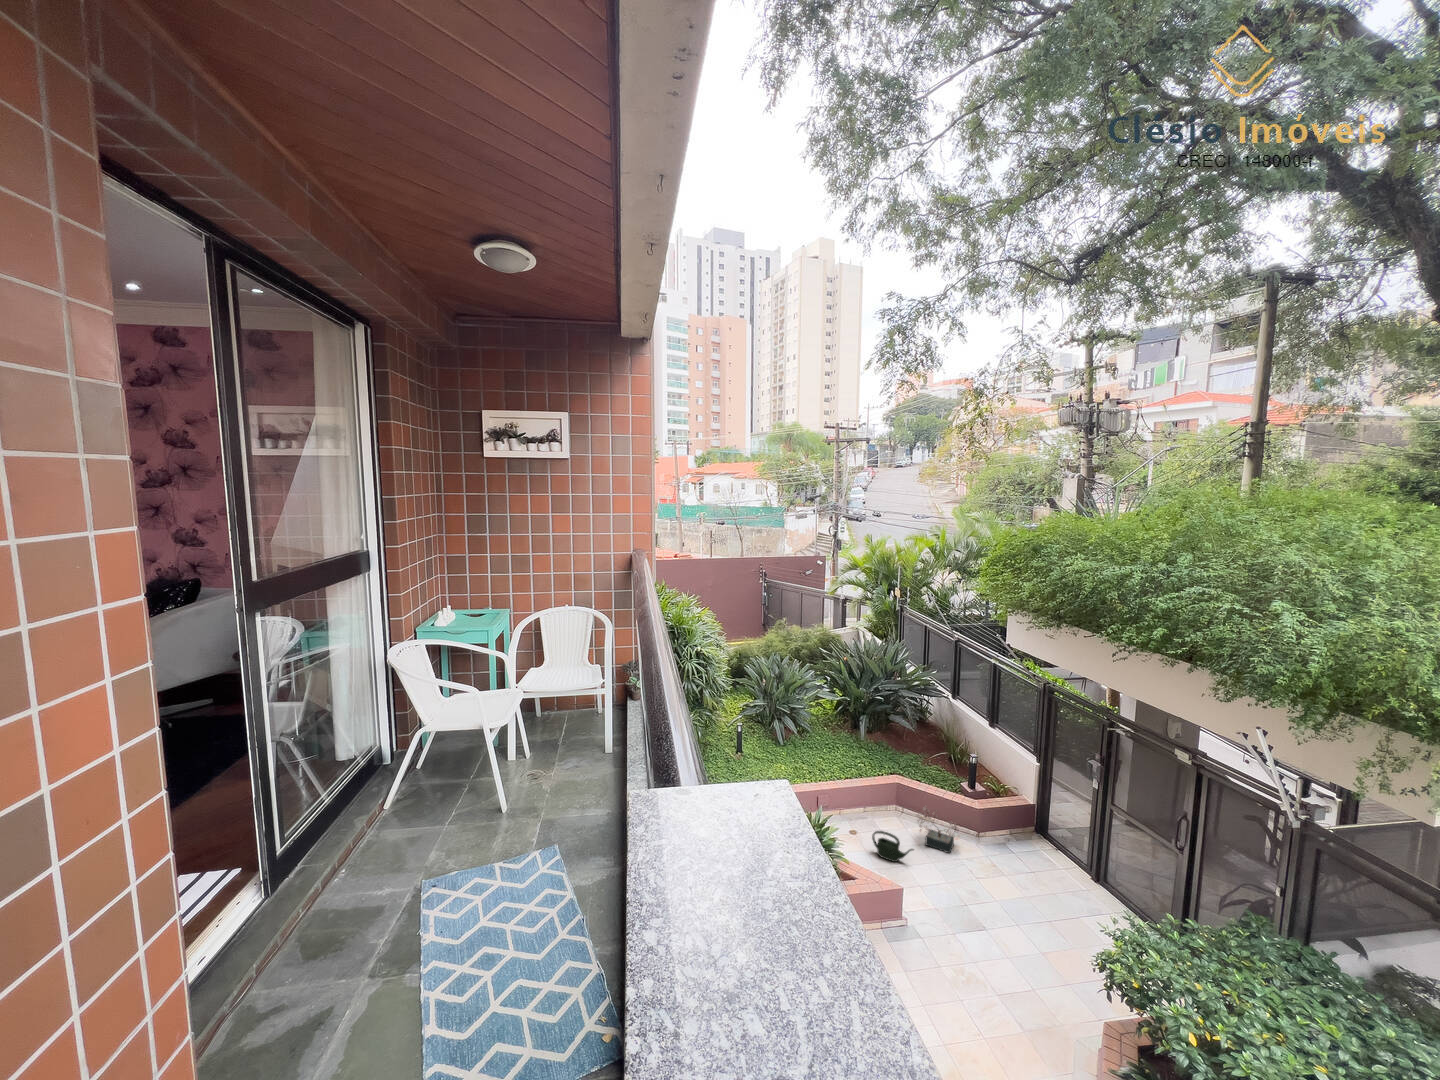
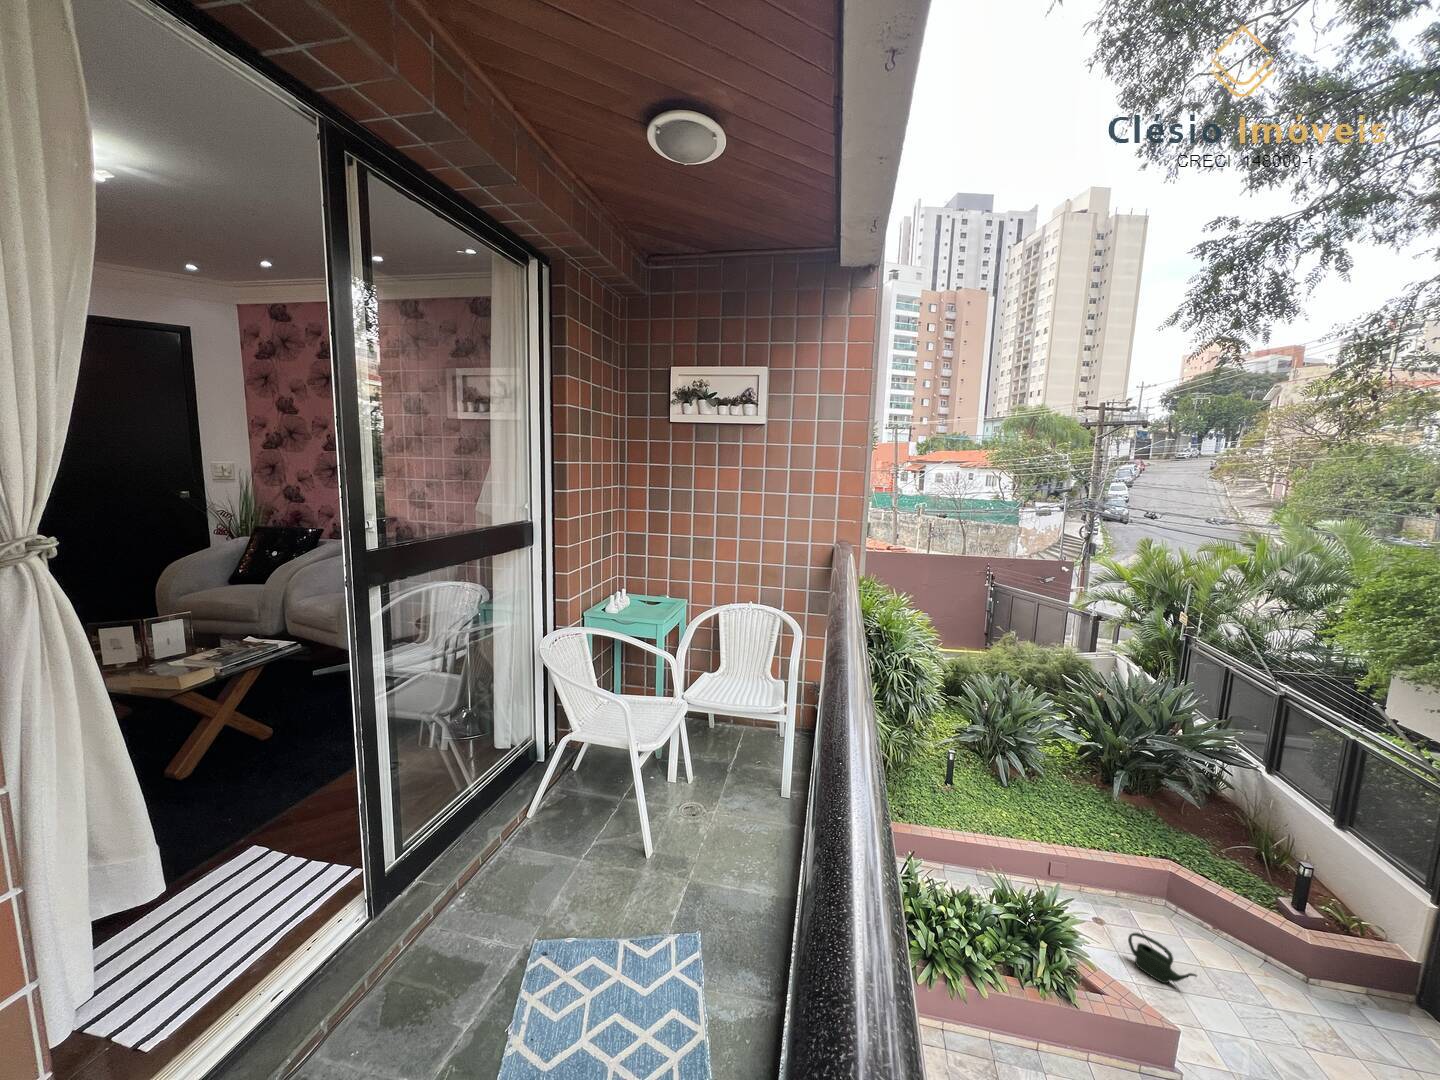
decorative plant: present [919,807,957,853] -> none [1203,917,1279,997]

